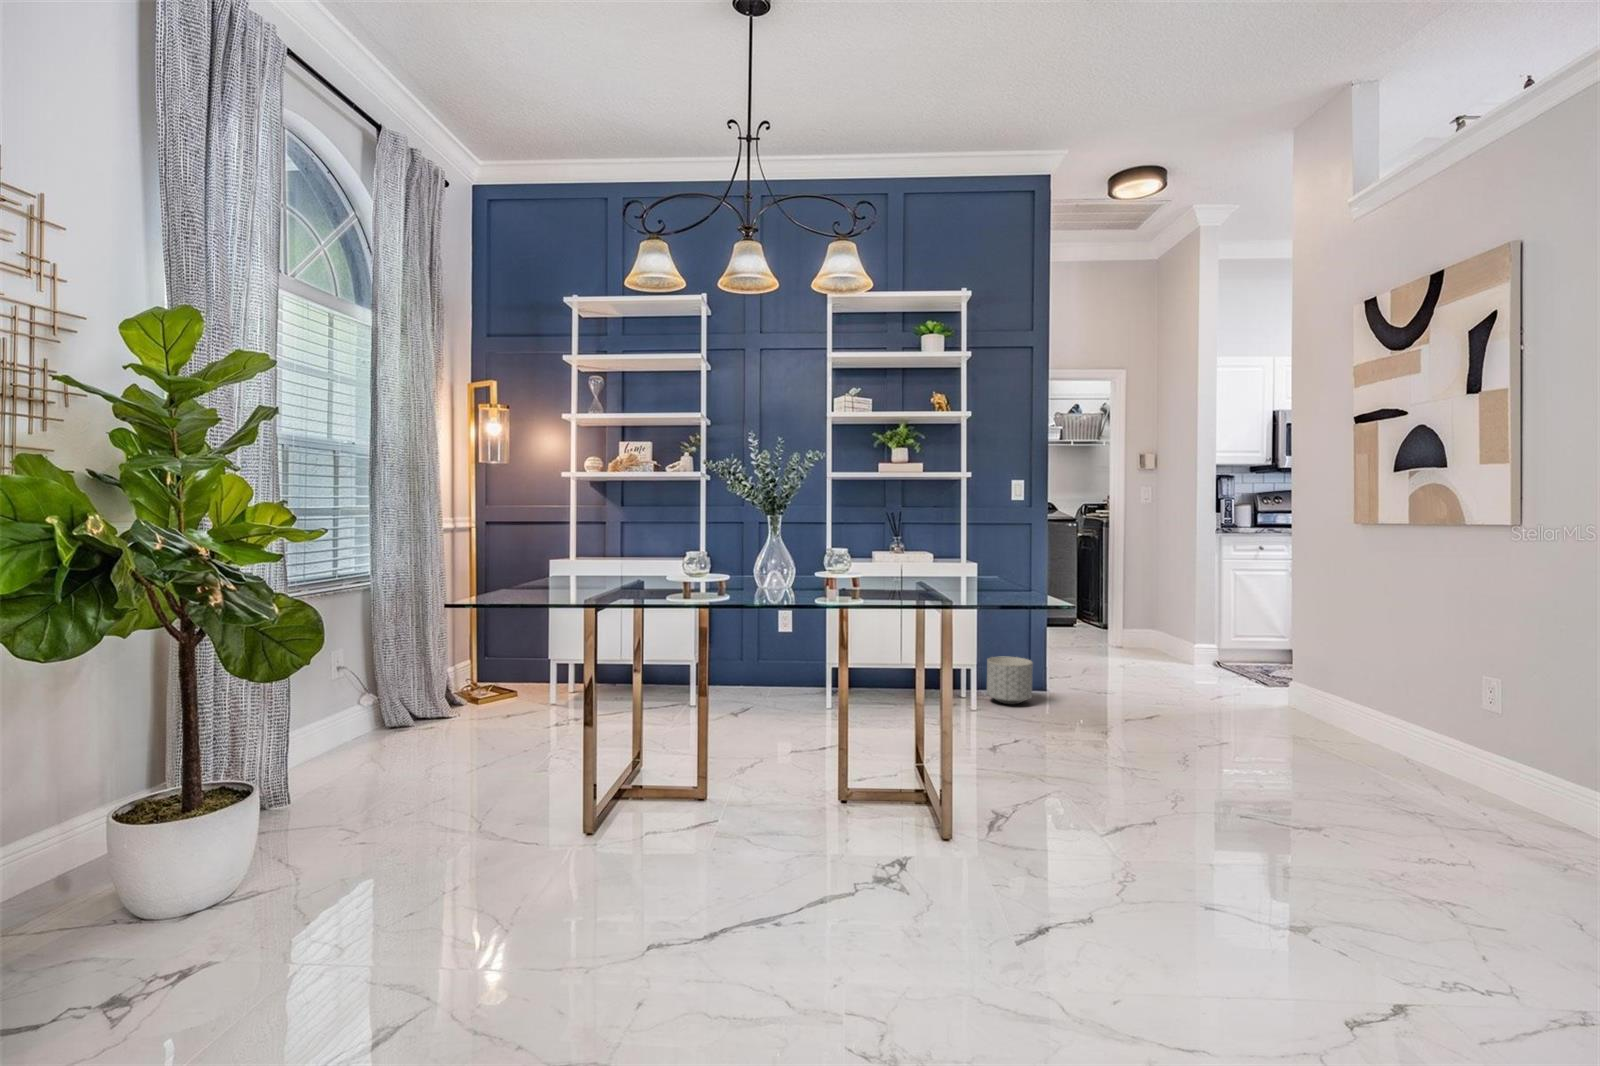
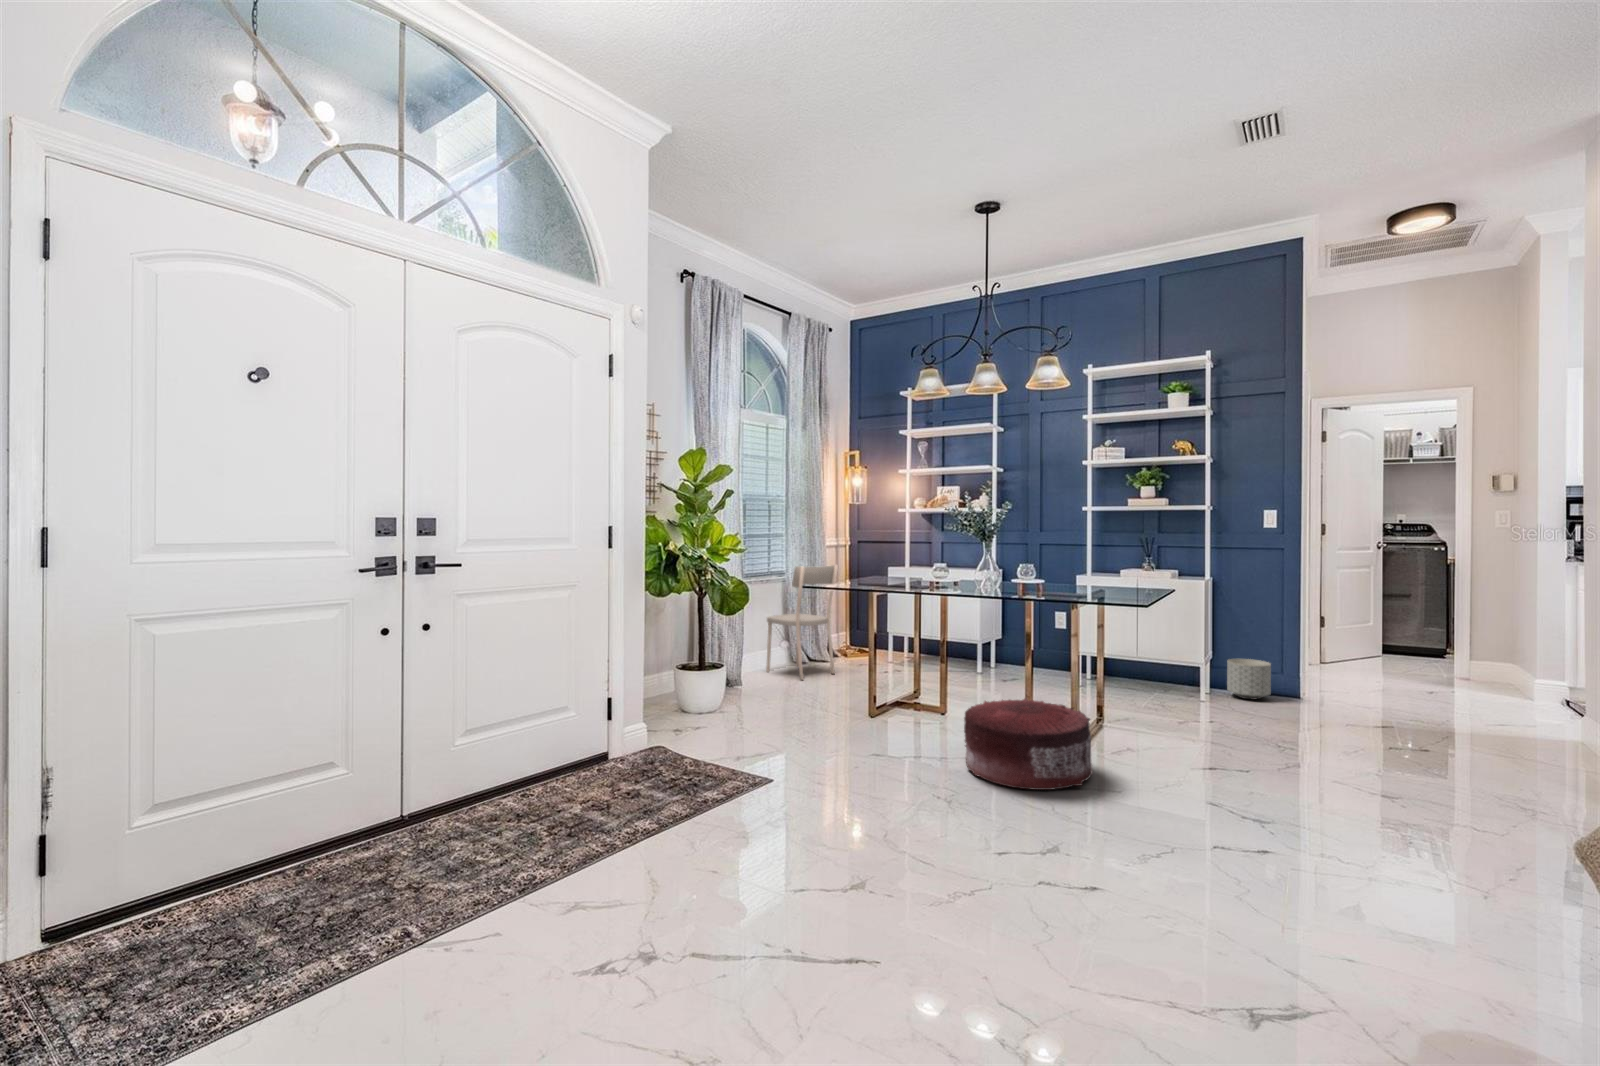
dining chair: none [337,559,478,765] -> present [766,565,838,680]
pouf: none [819,775,1040,974] -> present [964,698,1093,790]

